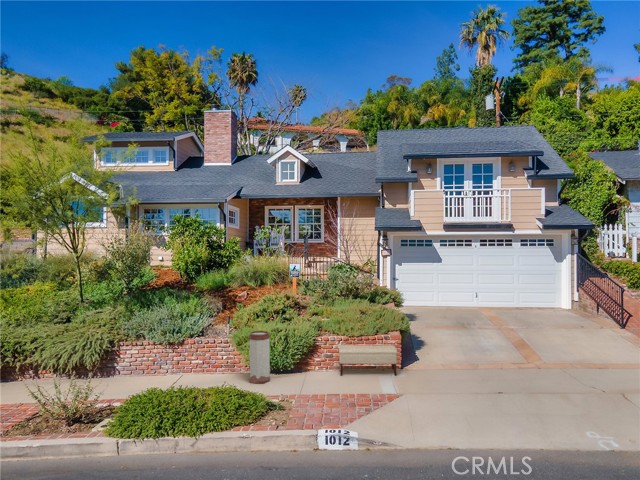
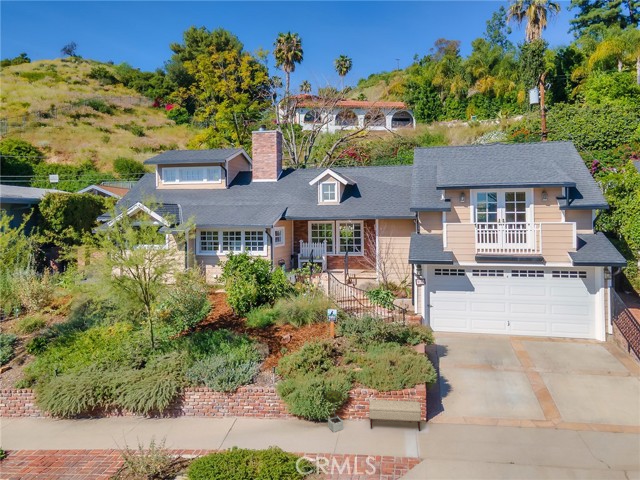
trash can: present [249,331,270,384] -> none [291,389,310,435]
potted tree: none [288,332,309,380] -> present [325,391,343,432]

